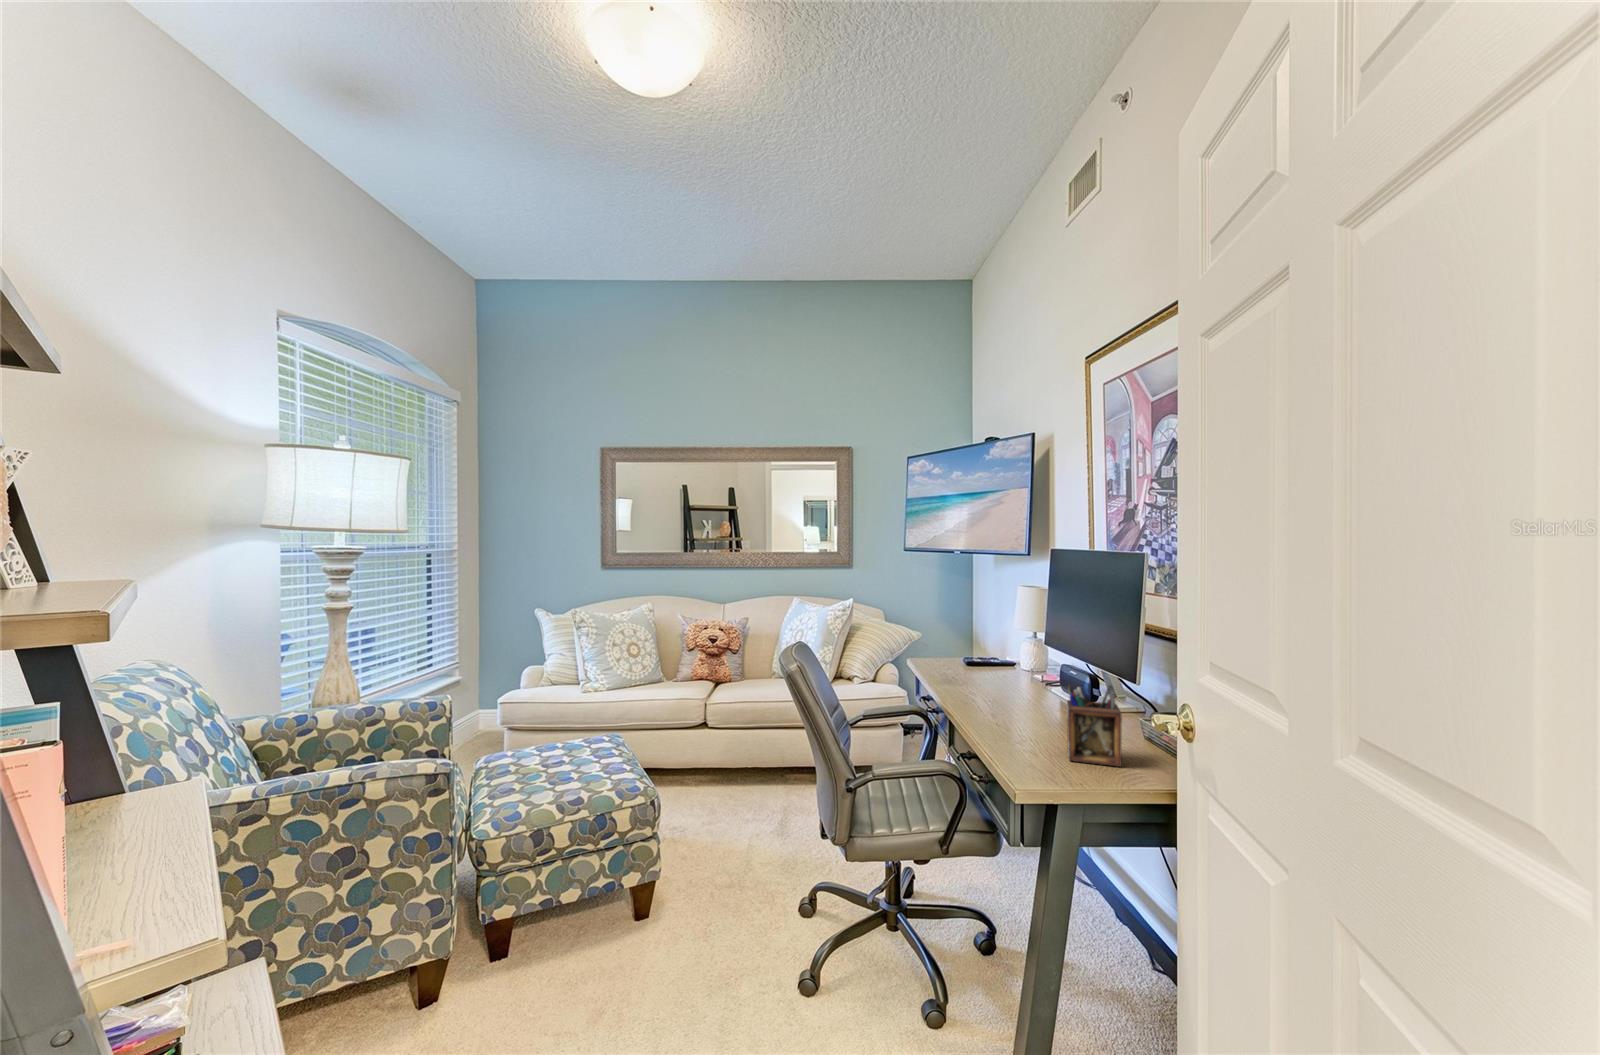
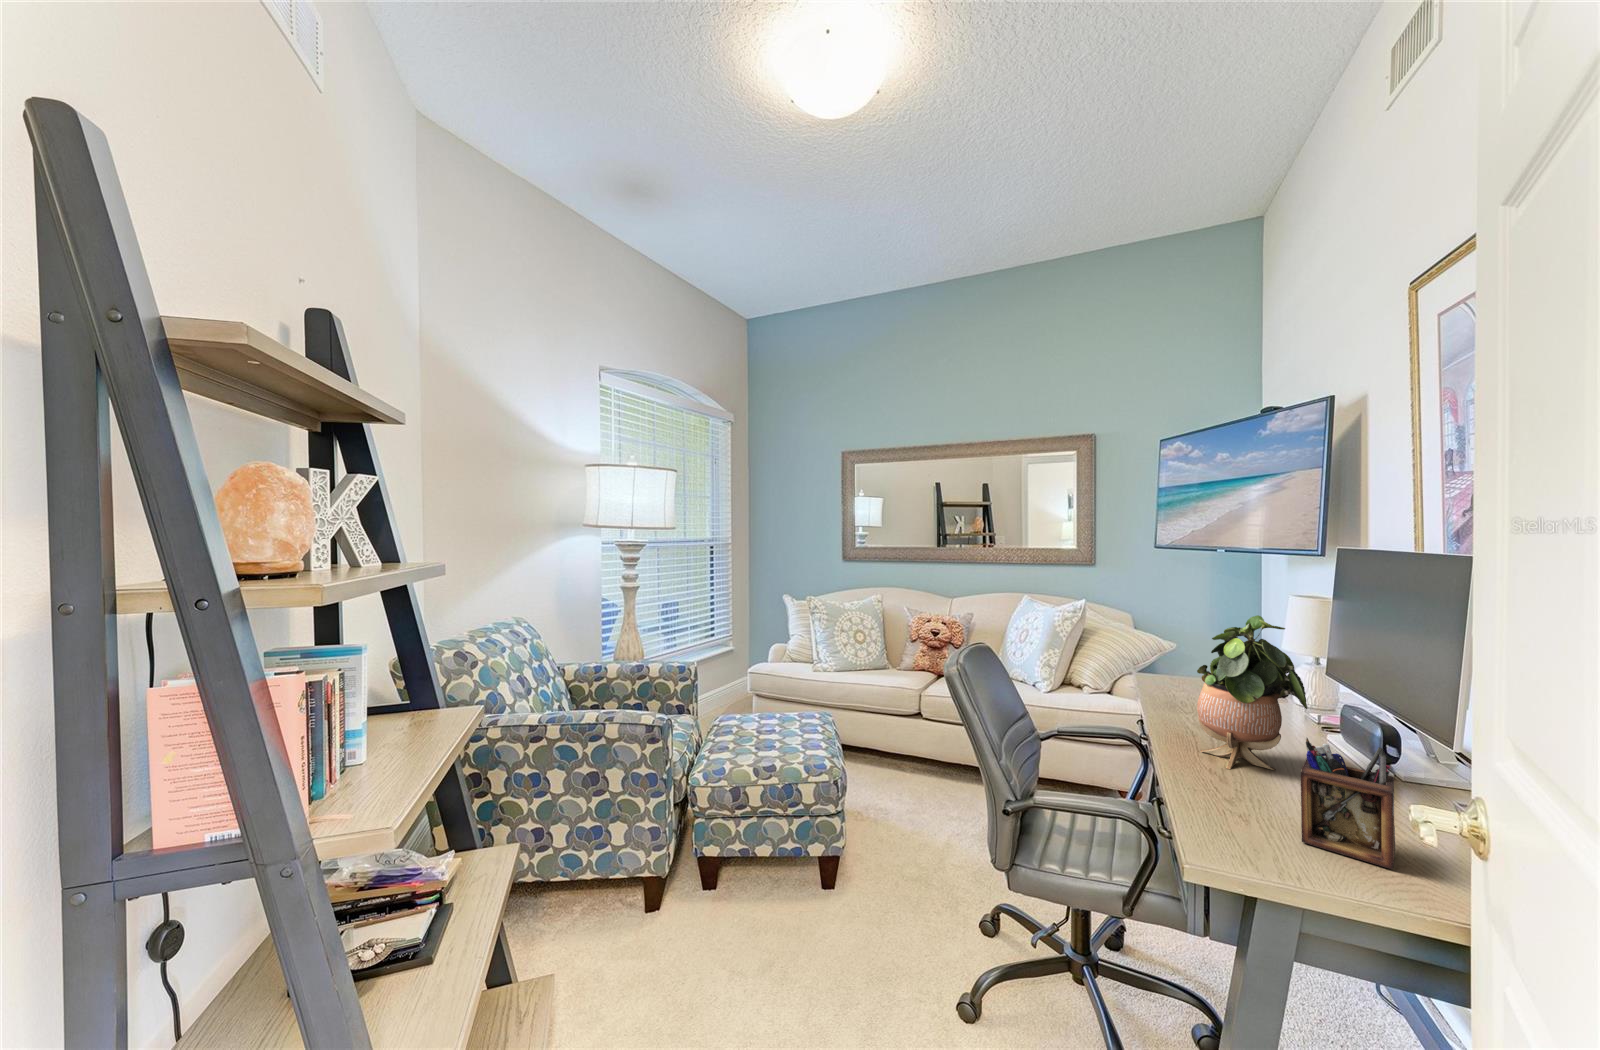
potted plant: none [979,599,1051,721] -> present [1197,615,1307,770]

